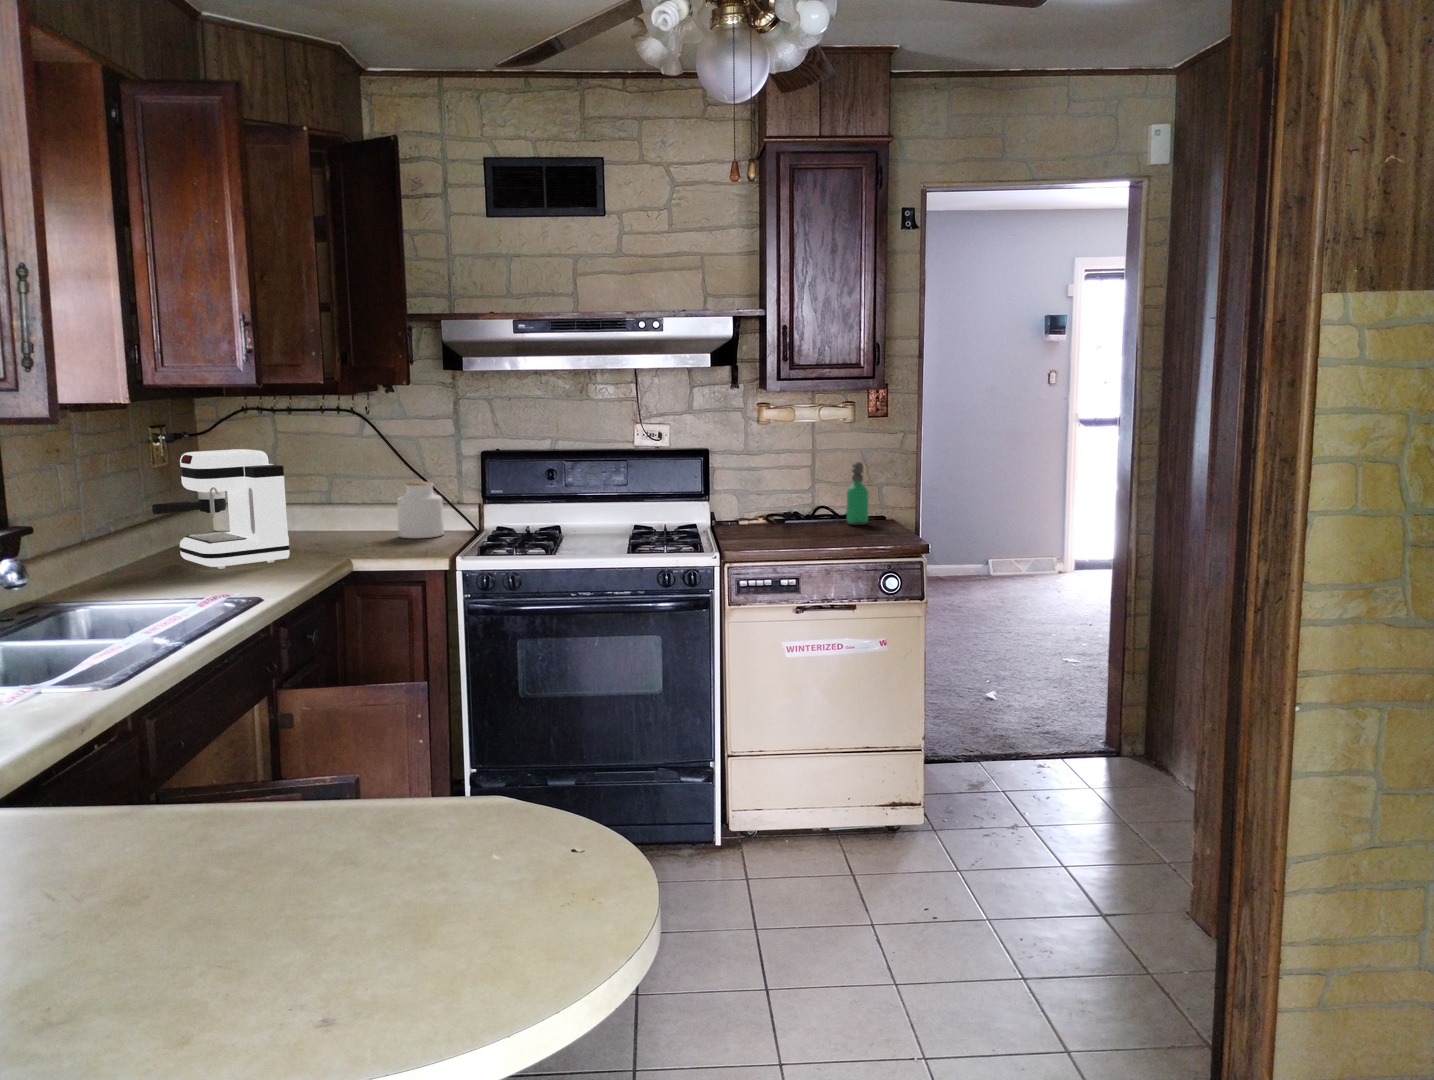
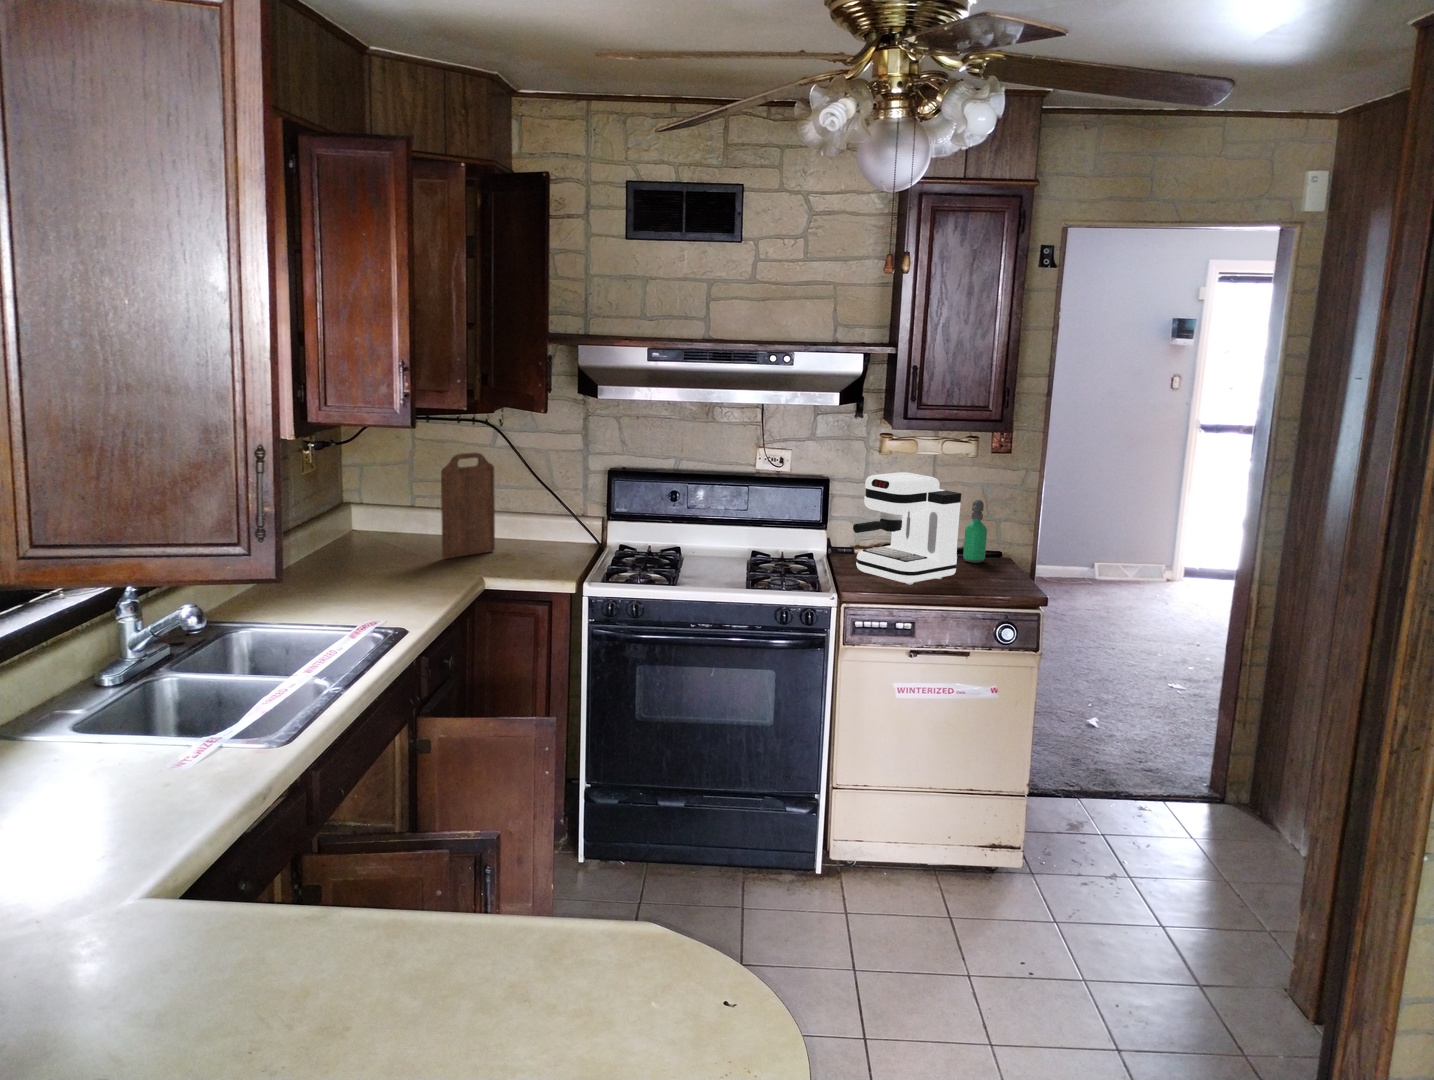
cutting board: none [303,436,366,547] -> present [441,452,495,558]
coffee maker: present [152,449,290,569] -> present [853,472,961,585]
jar: present [397,482,444,538] -> none [526,497,568,553]

